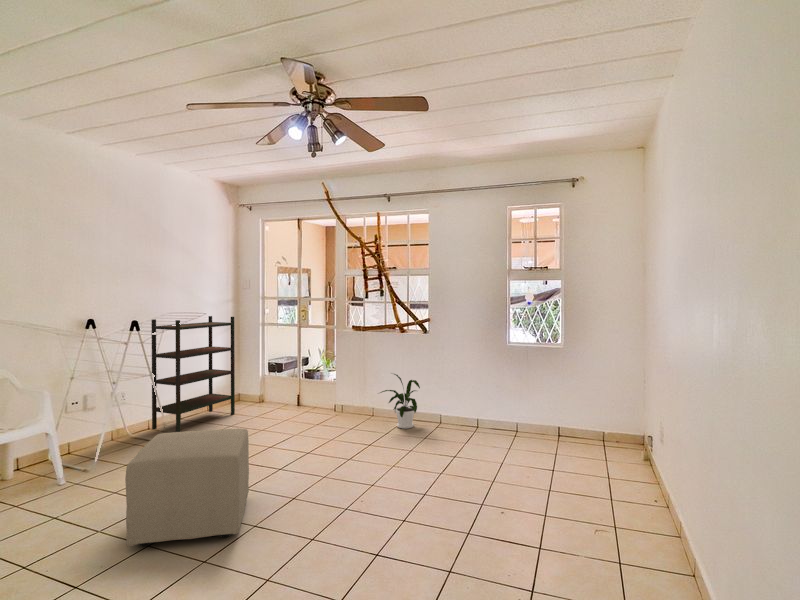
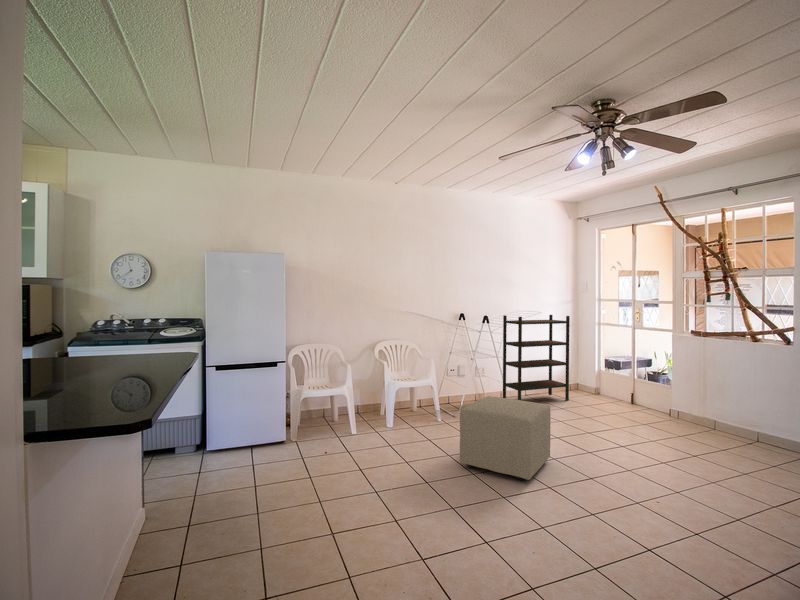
house plant: present [380,374,420,429] -> none [709,384,772,451]

